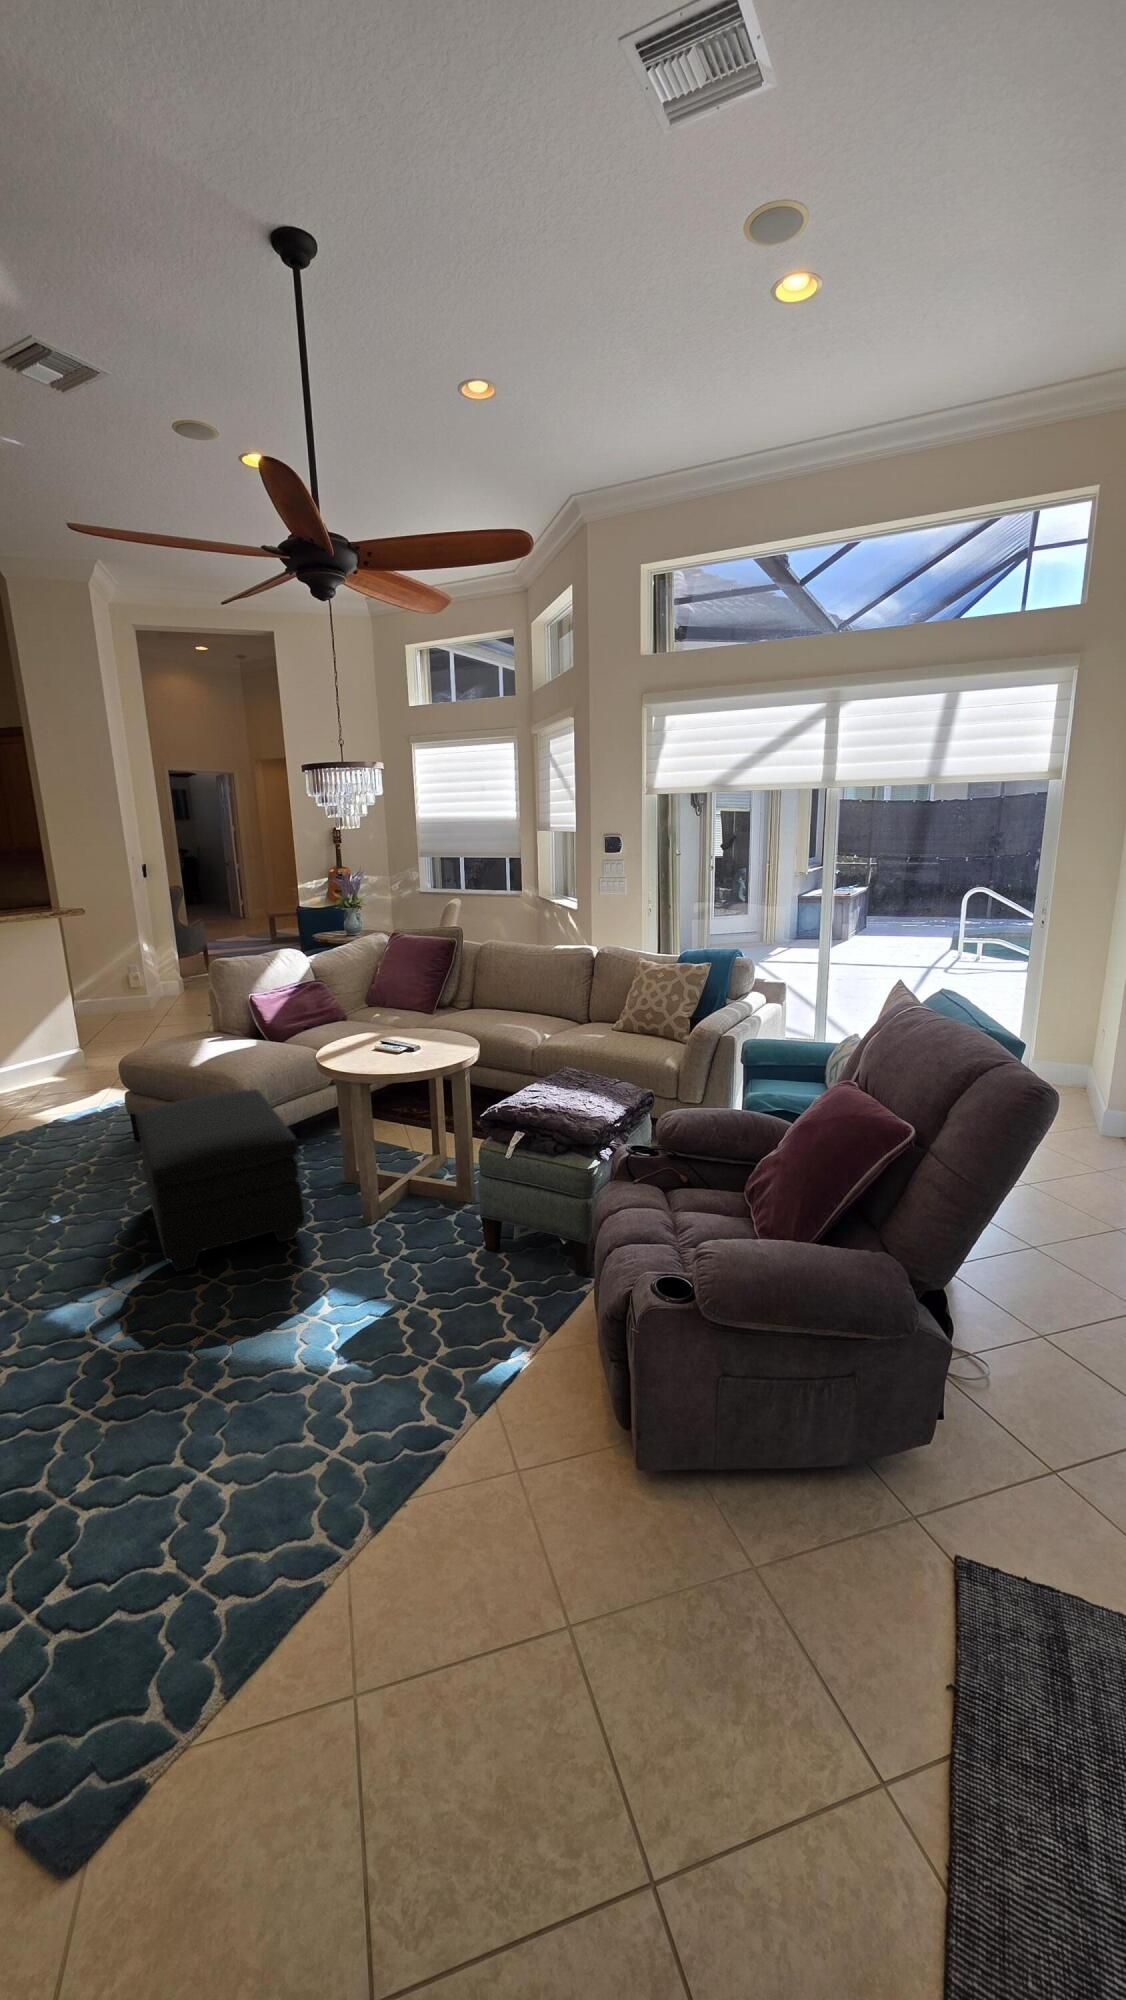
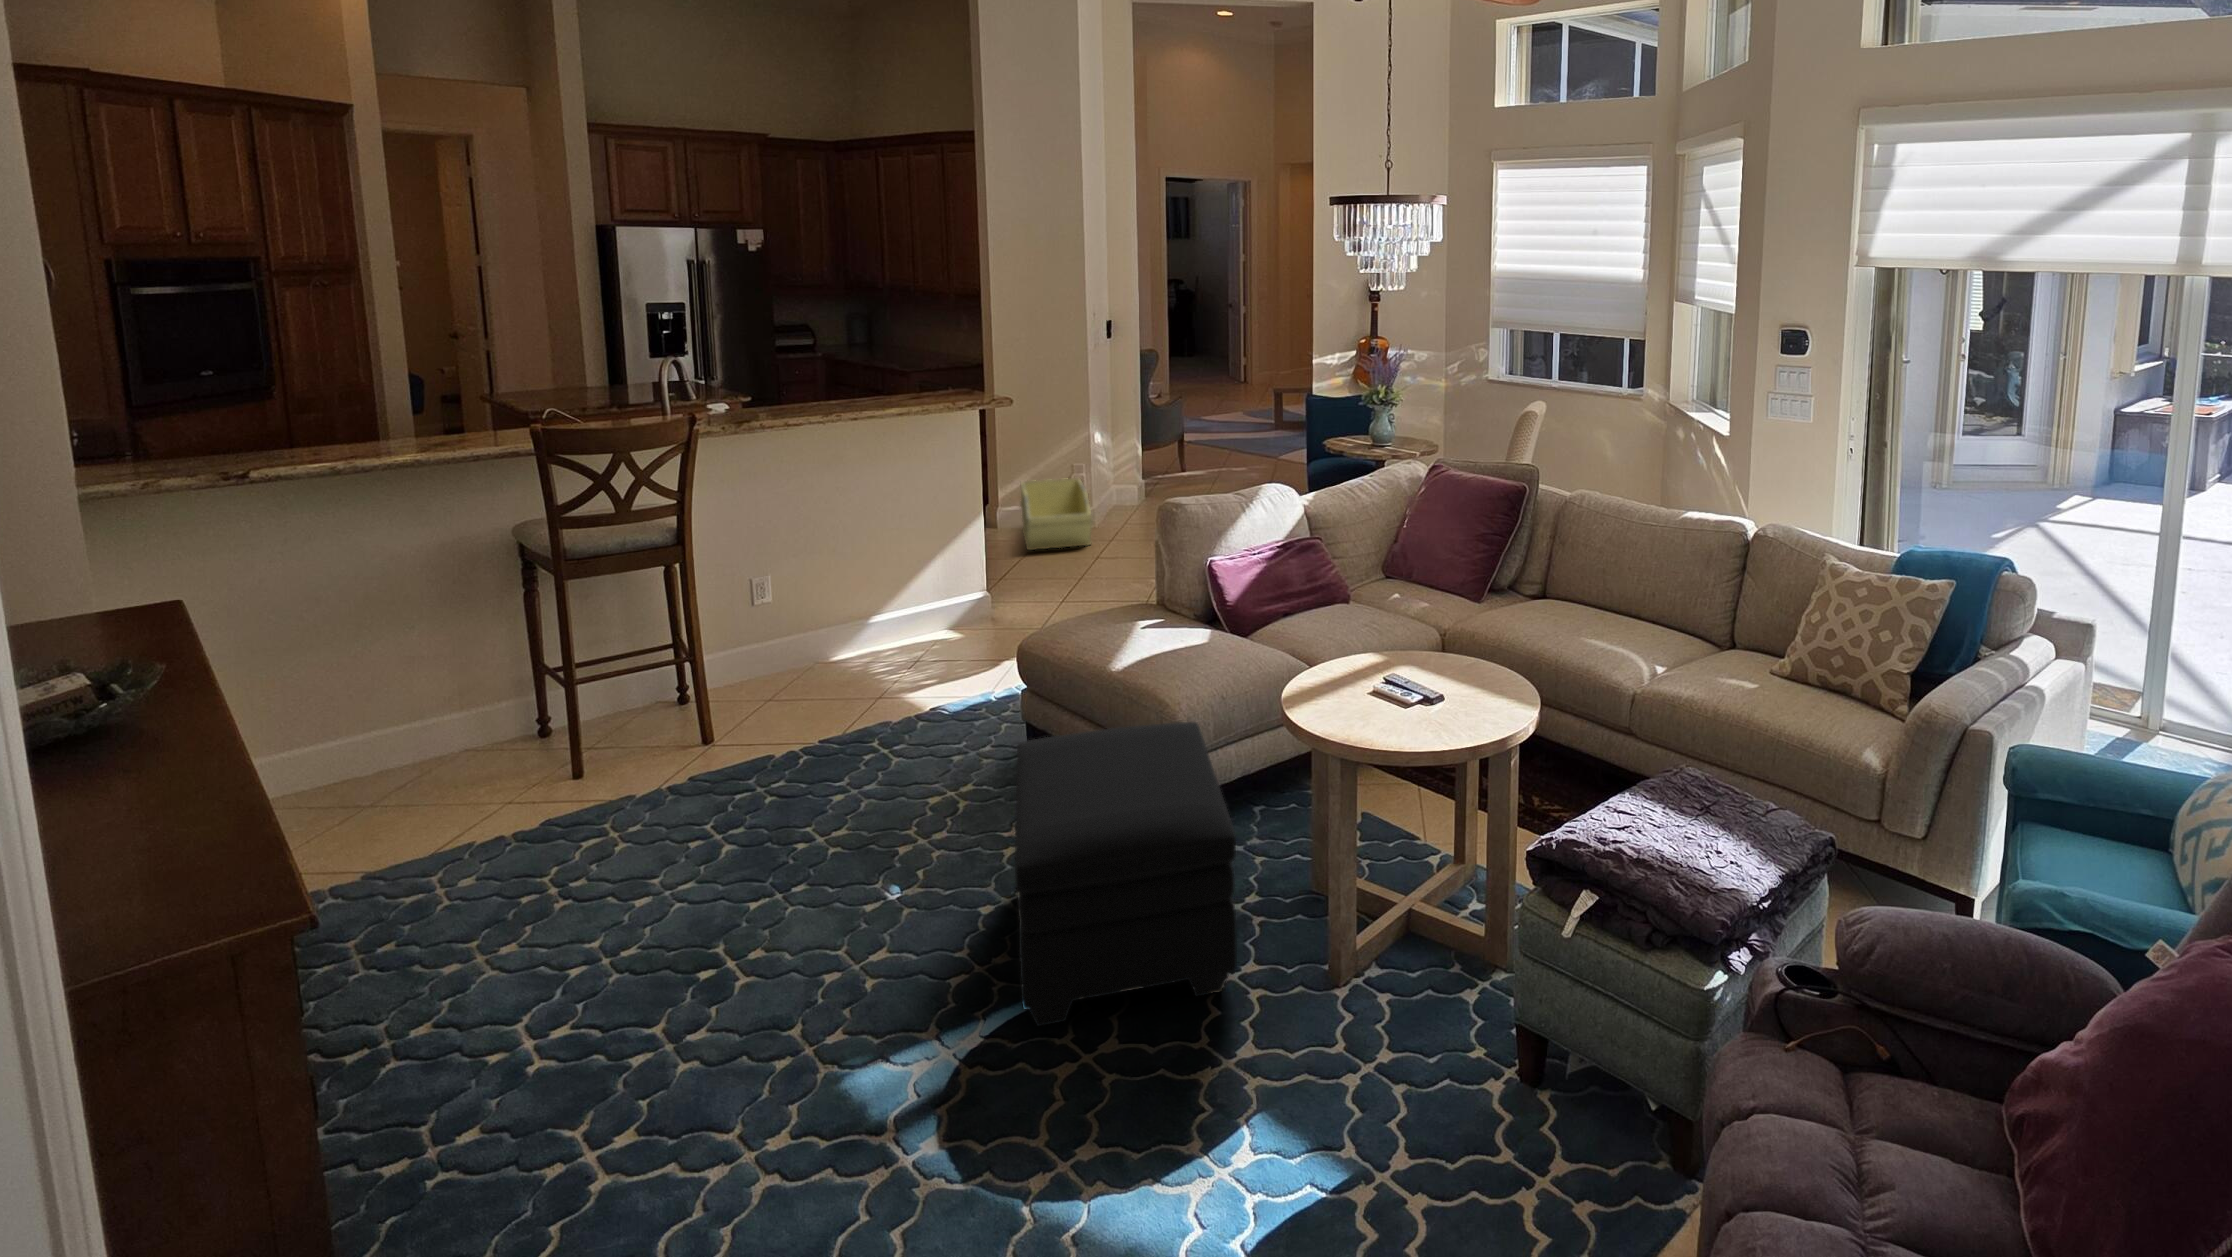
storage bin: none [93,976,153,1026] -> present [1021,479,1093,550]

